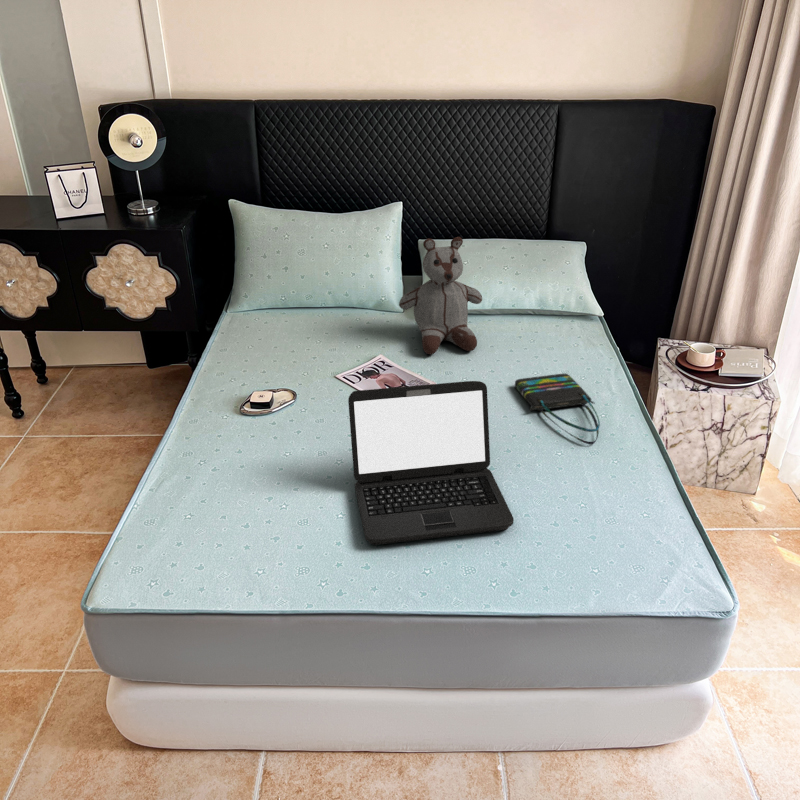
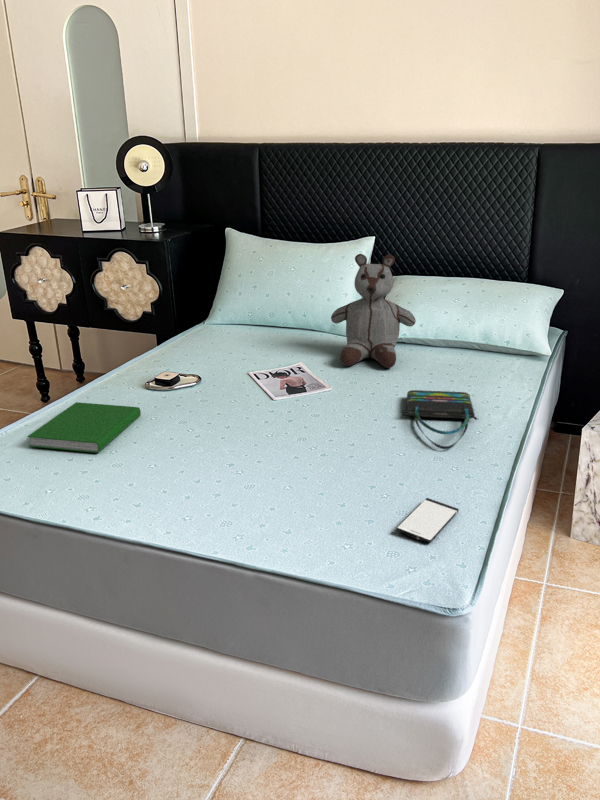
laptop: present [348,381,514,545] -> none [152,347,322,495]
hardcover book: none [193,452,280,529] -> present [28,402,141,453]
smartphone: none [620,505,658,553] -> present [397,498,459,543]

